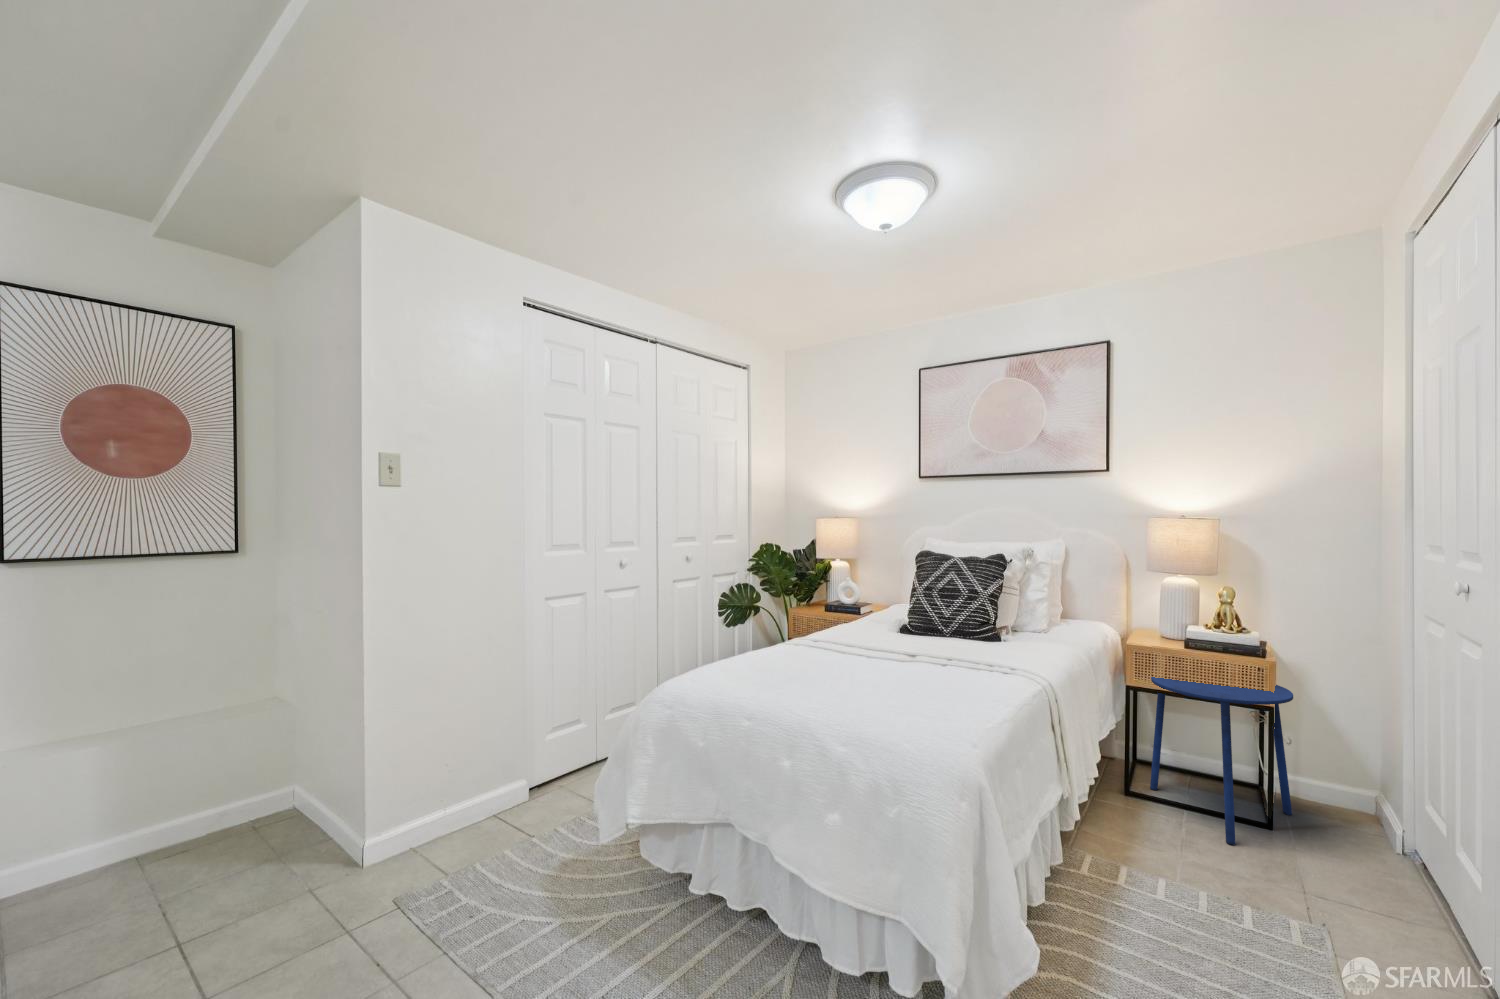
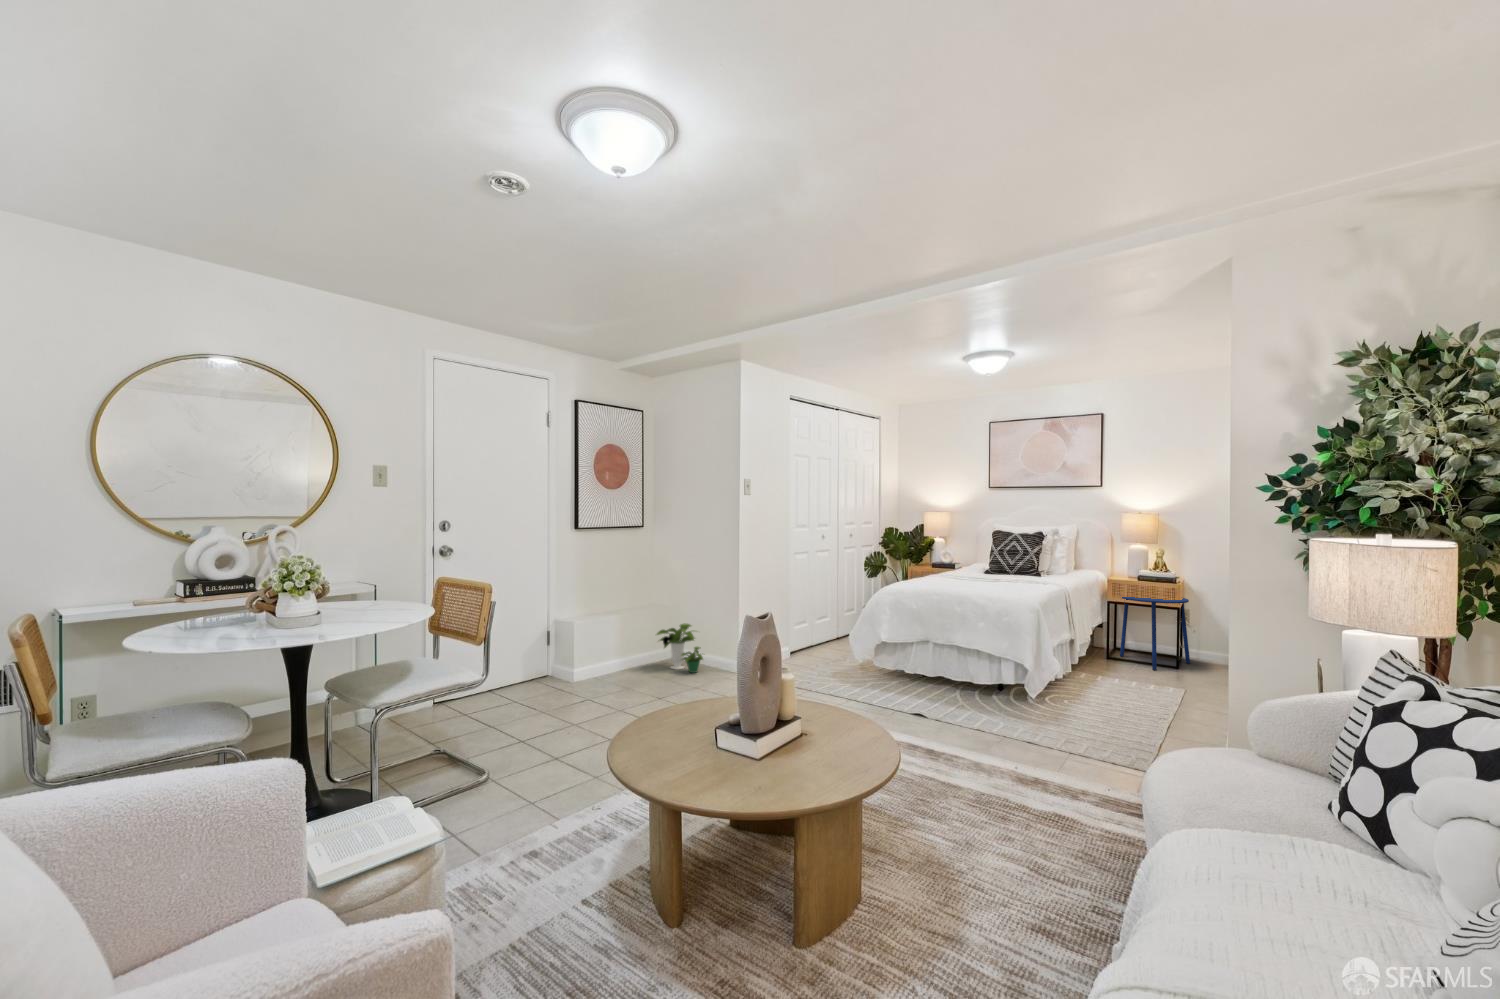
potted plant: none [189,753,309,874] -> present [657,623,703,673]

